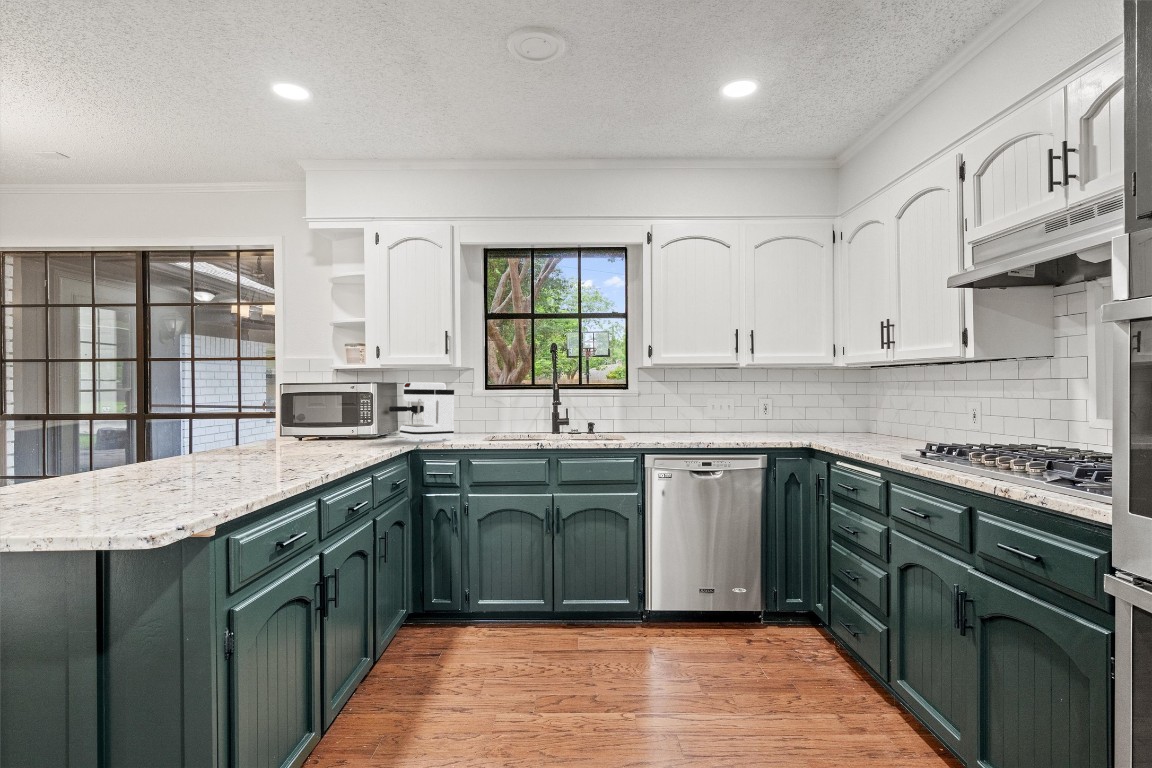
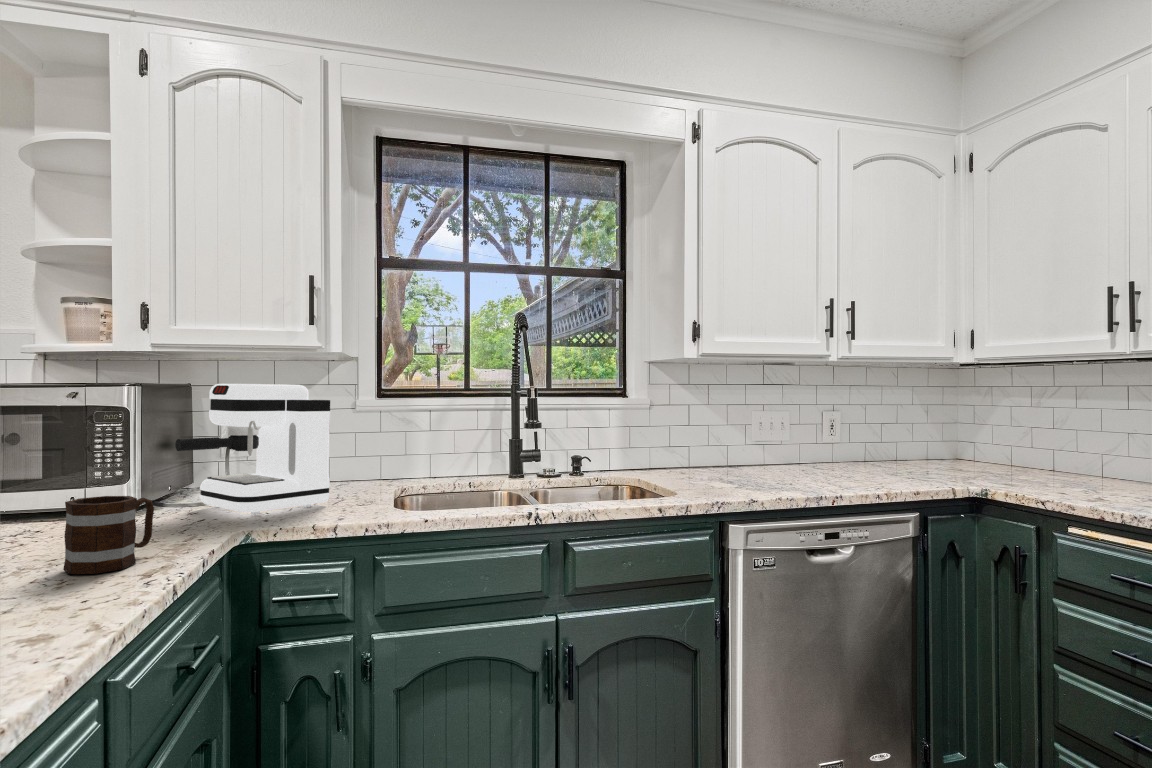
mug: none [349,424,379,450] -> present [63,496,154,574]

